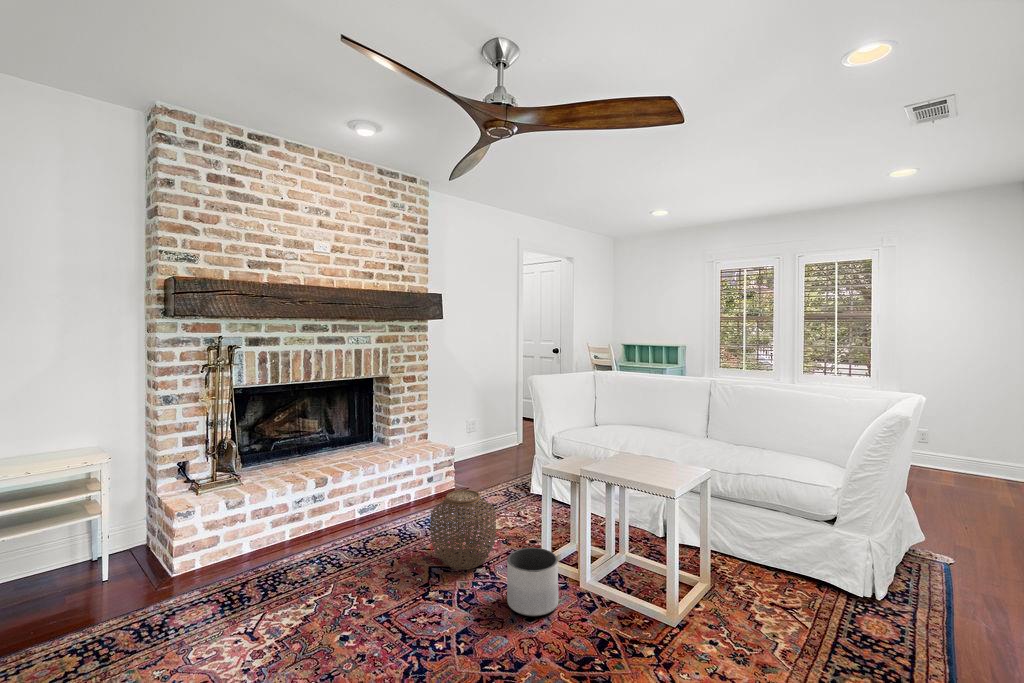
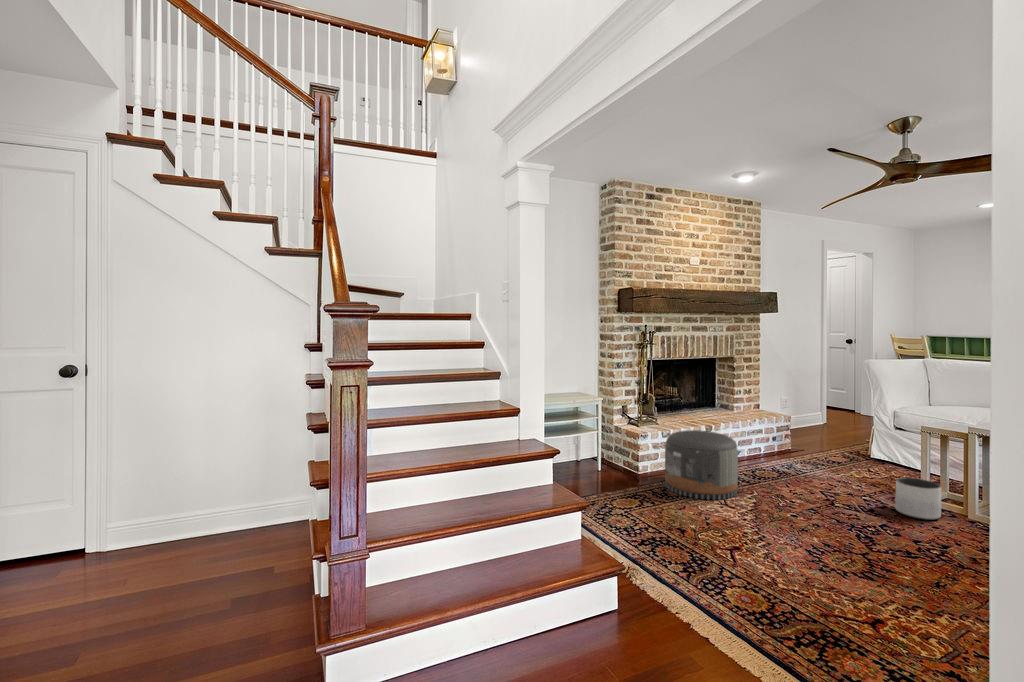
woven basket: present [431,490,496,570] -> none [814,438,869,492]
pouf: none [174,503,305,640] -> present [665,430,738,500]

